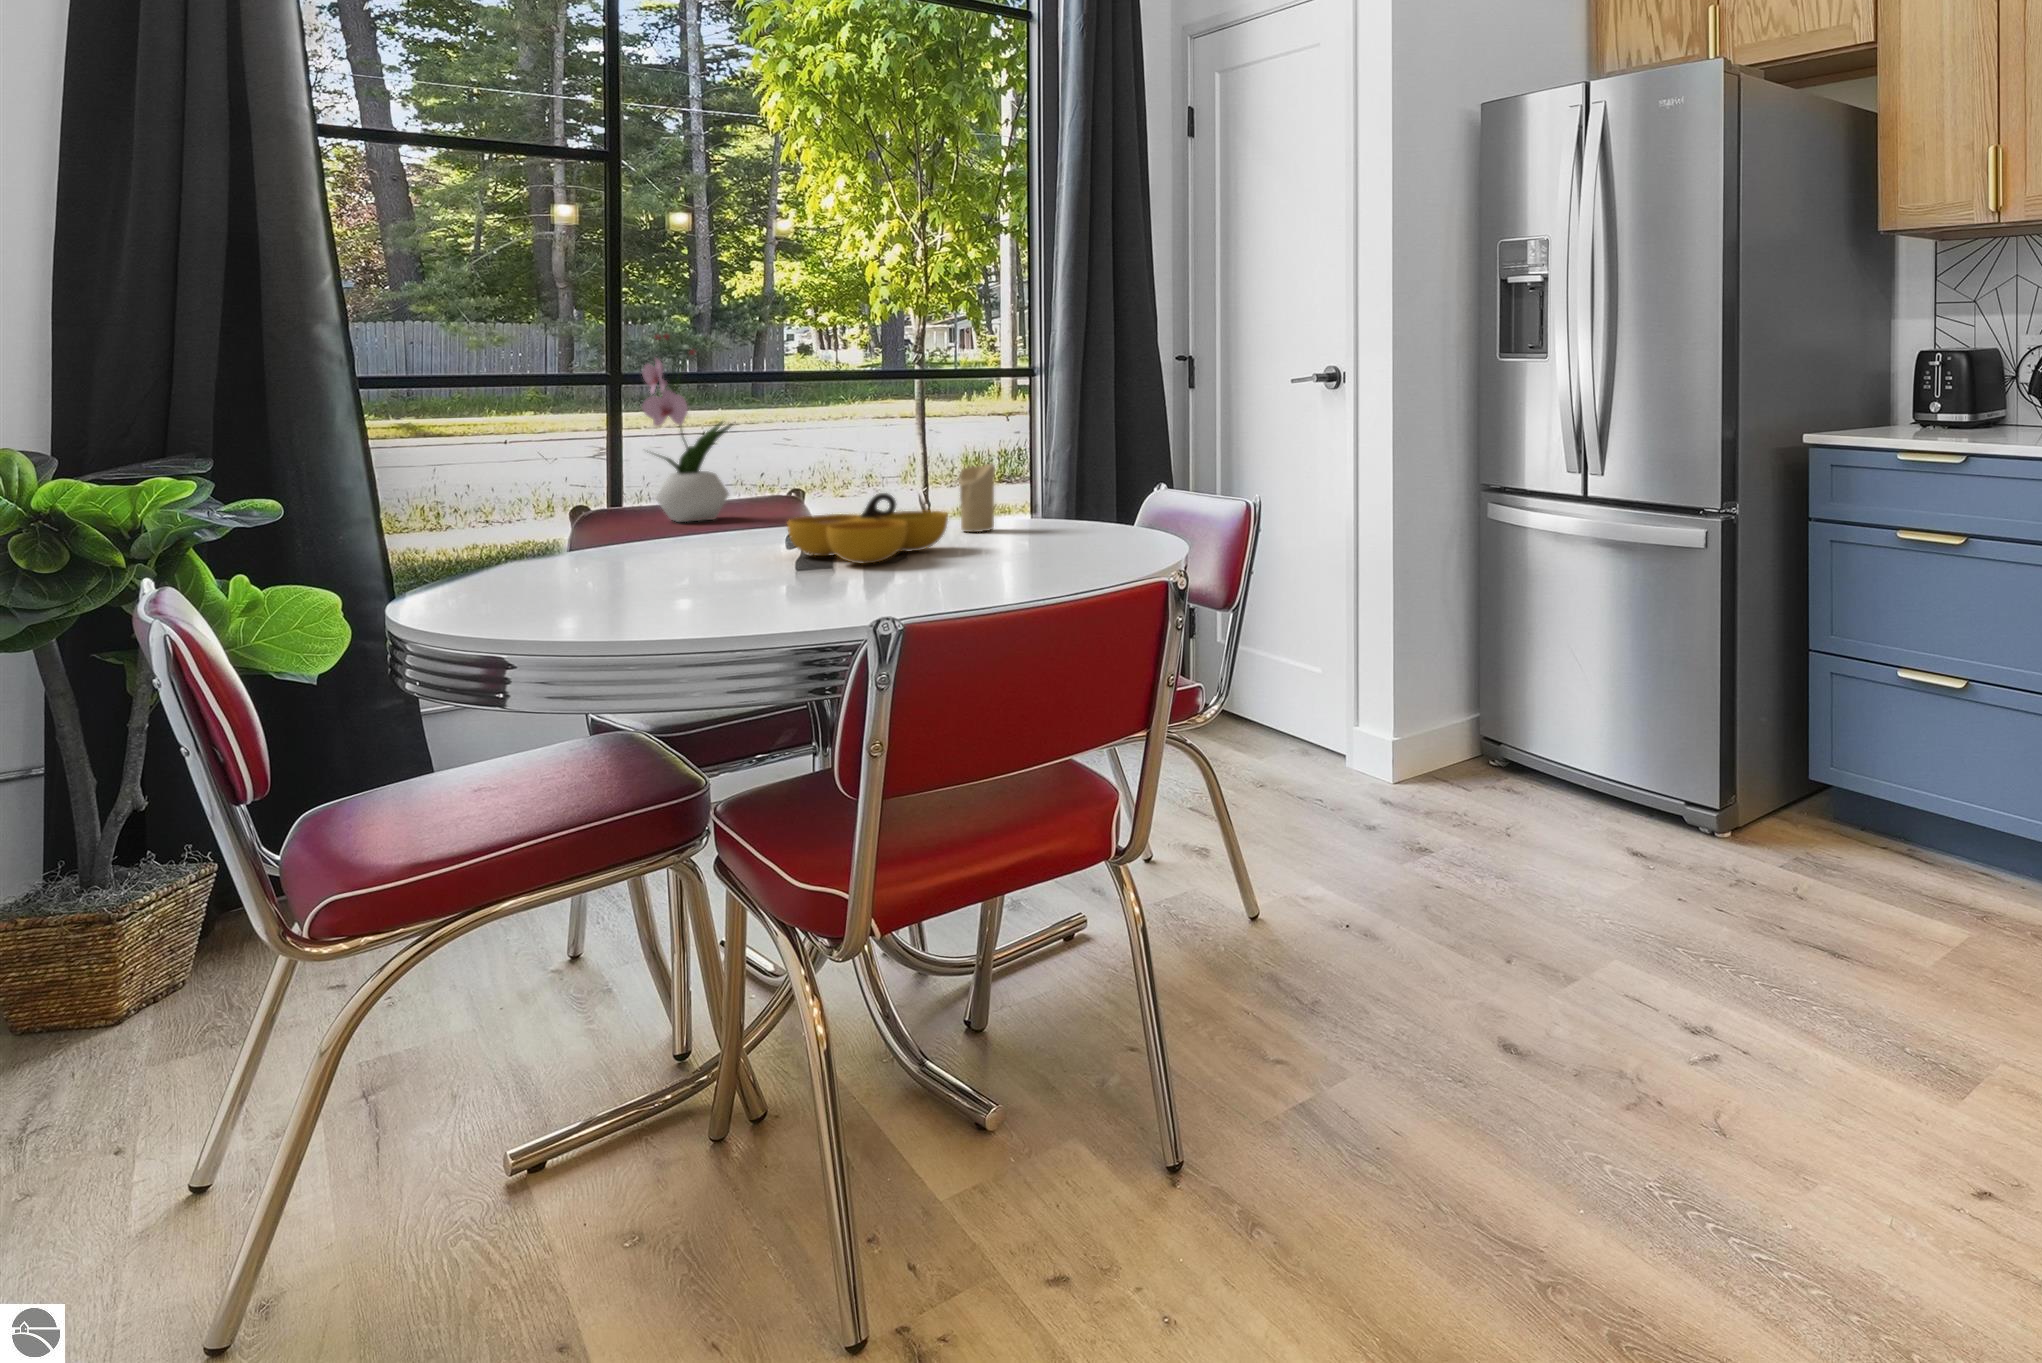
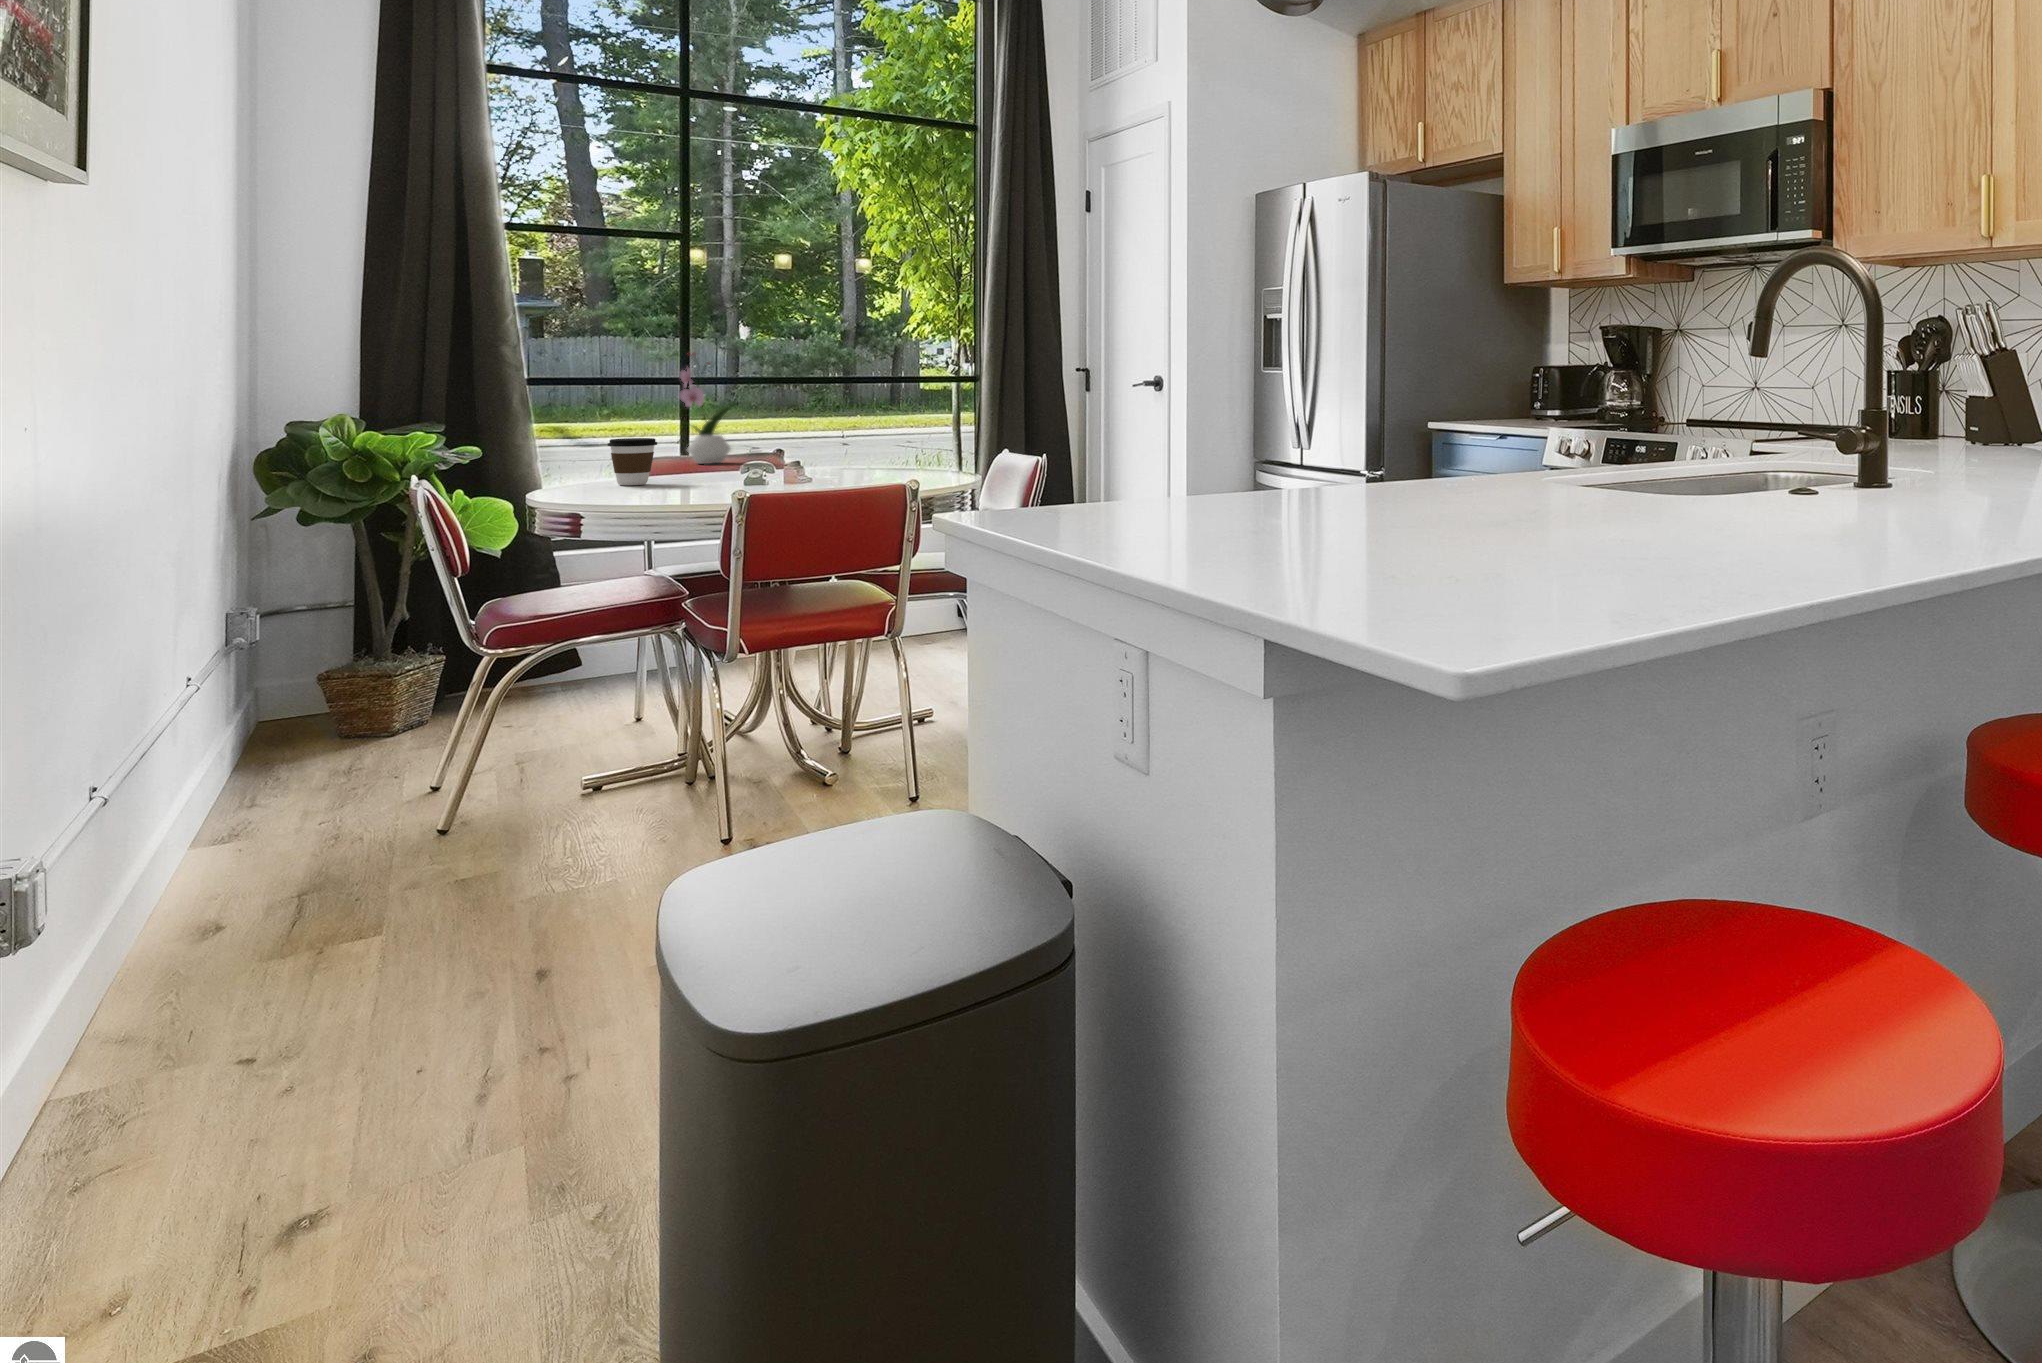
candle: present [959,463,995,532] -> none [853,431,876,471]
coffee cup: none [558,492,651,584] -> present [608,438,657,485]
decorative bowl: present [787,493,948,564] -> none [739,443,833,481]

